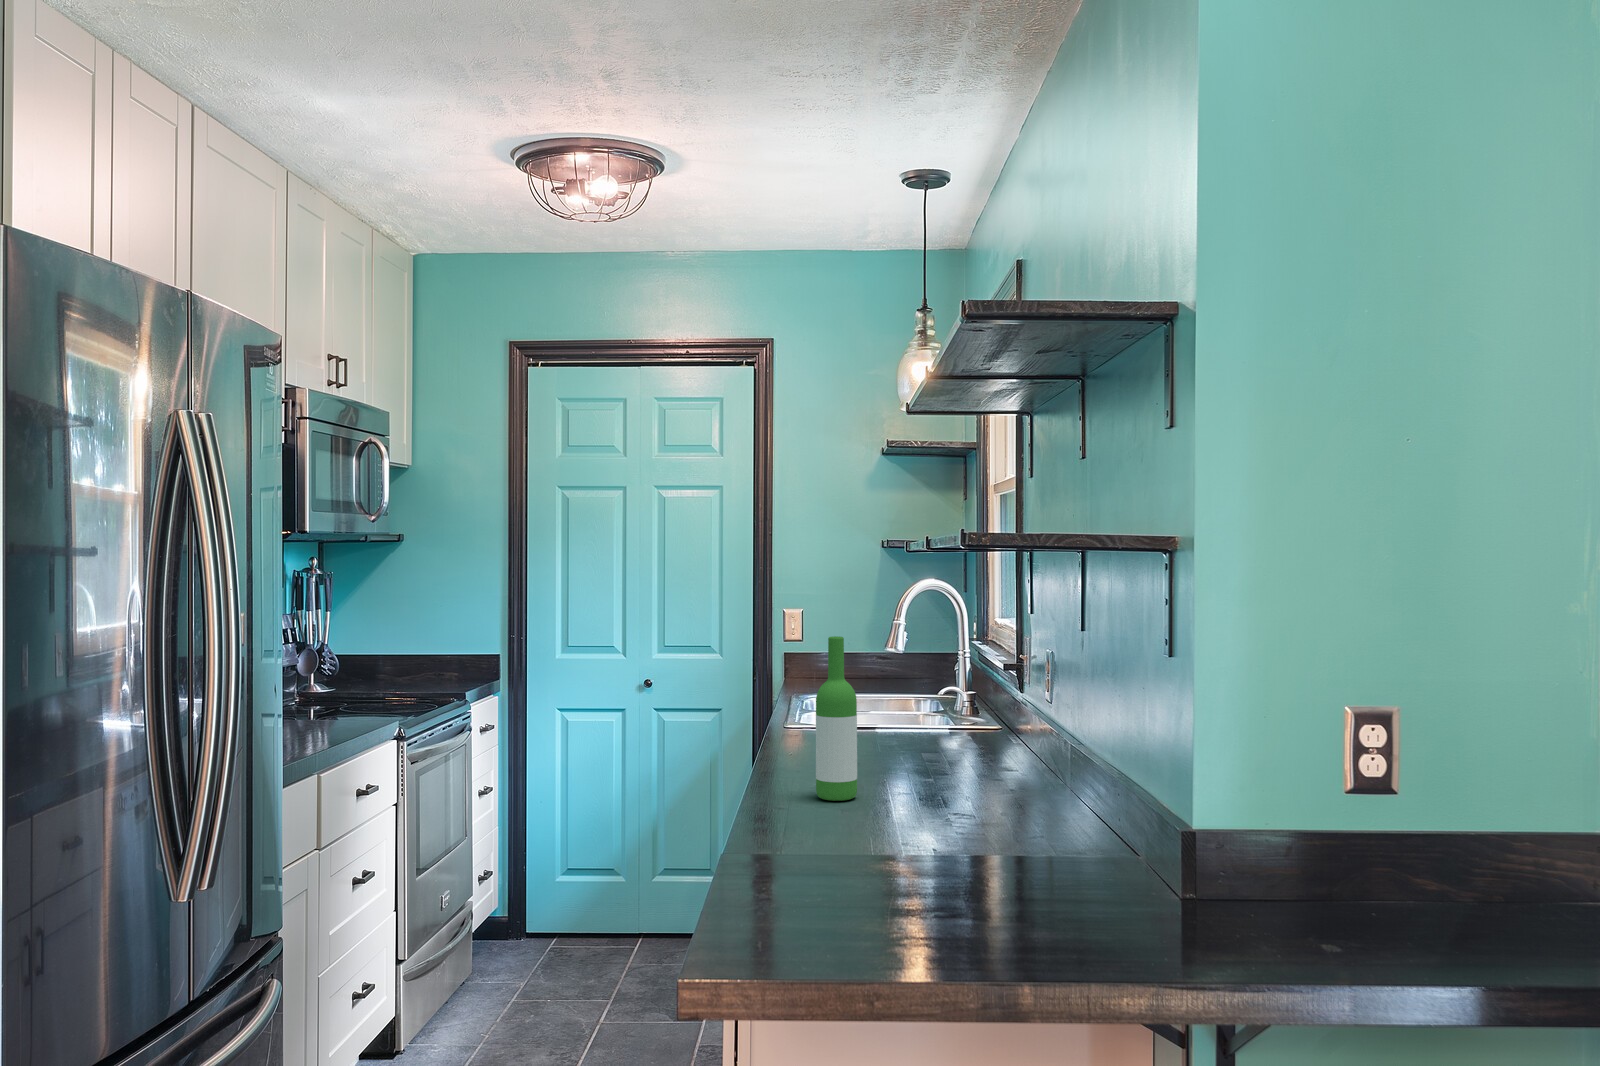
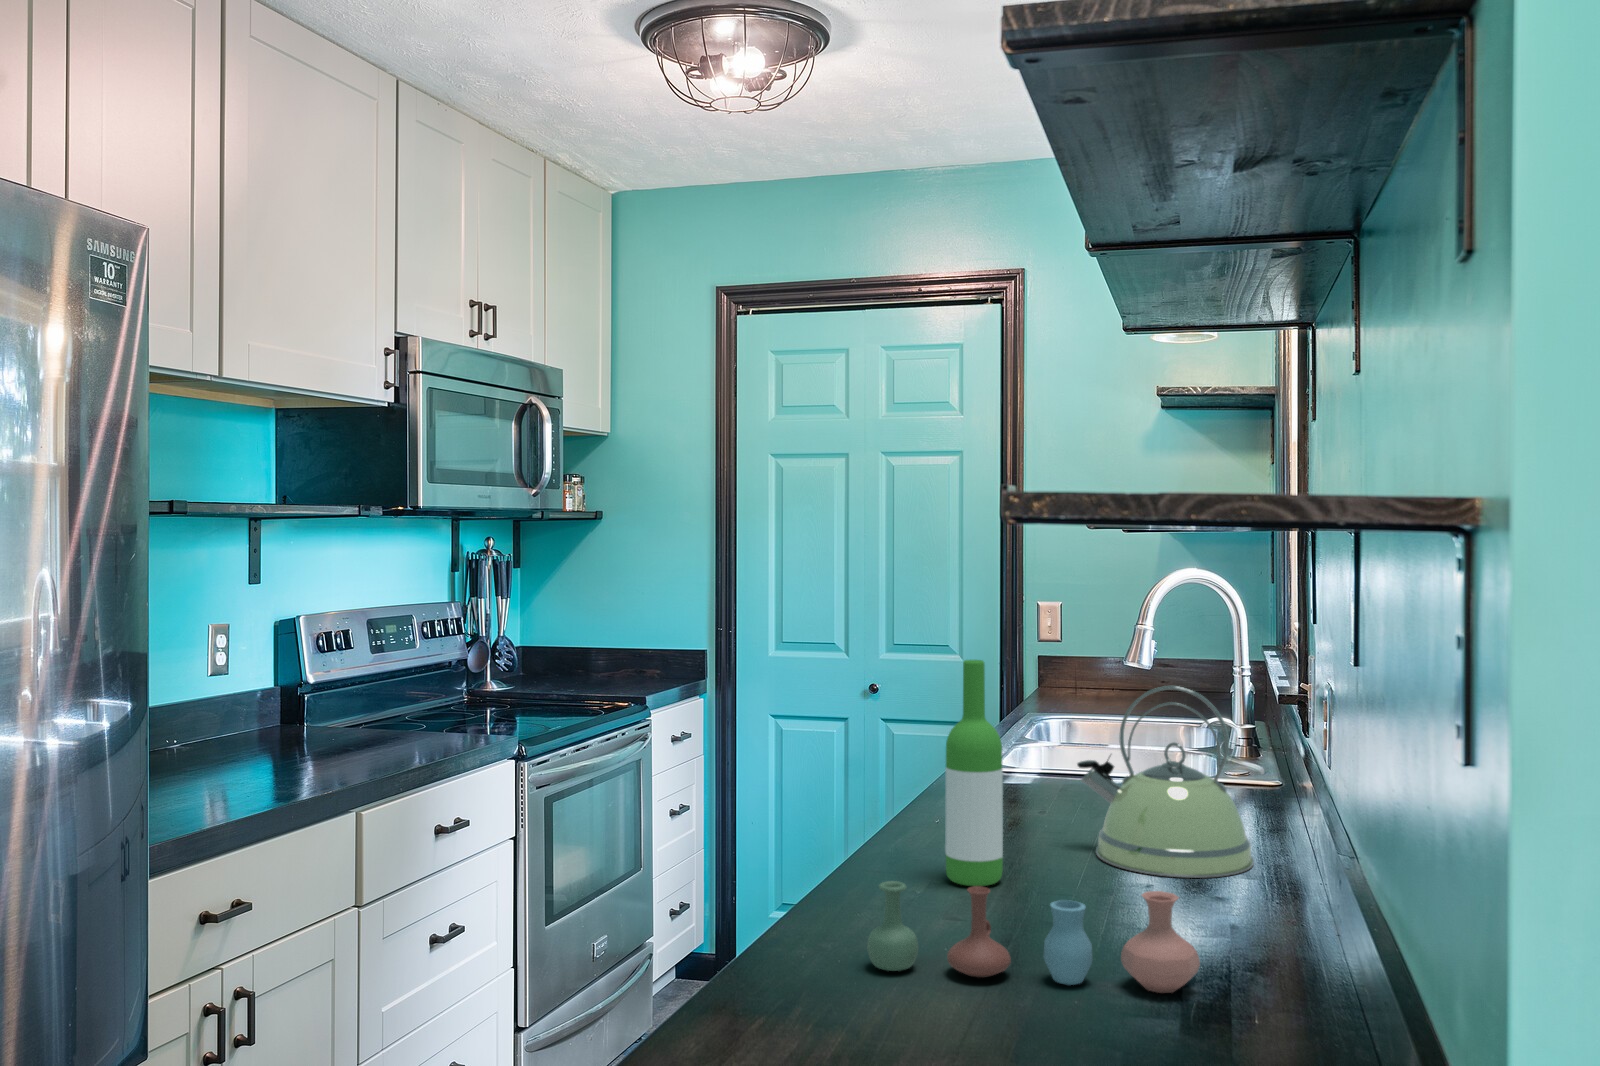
kettle: none [891,654,1014,786] -> present [1077,686,1254,878]
vase: none [808,779,1030,848] -> present [867,881,1200,993]

